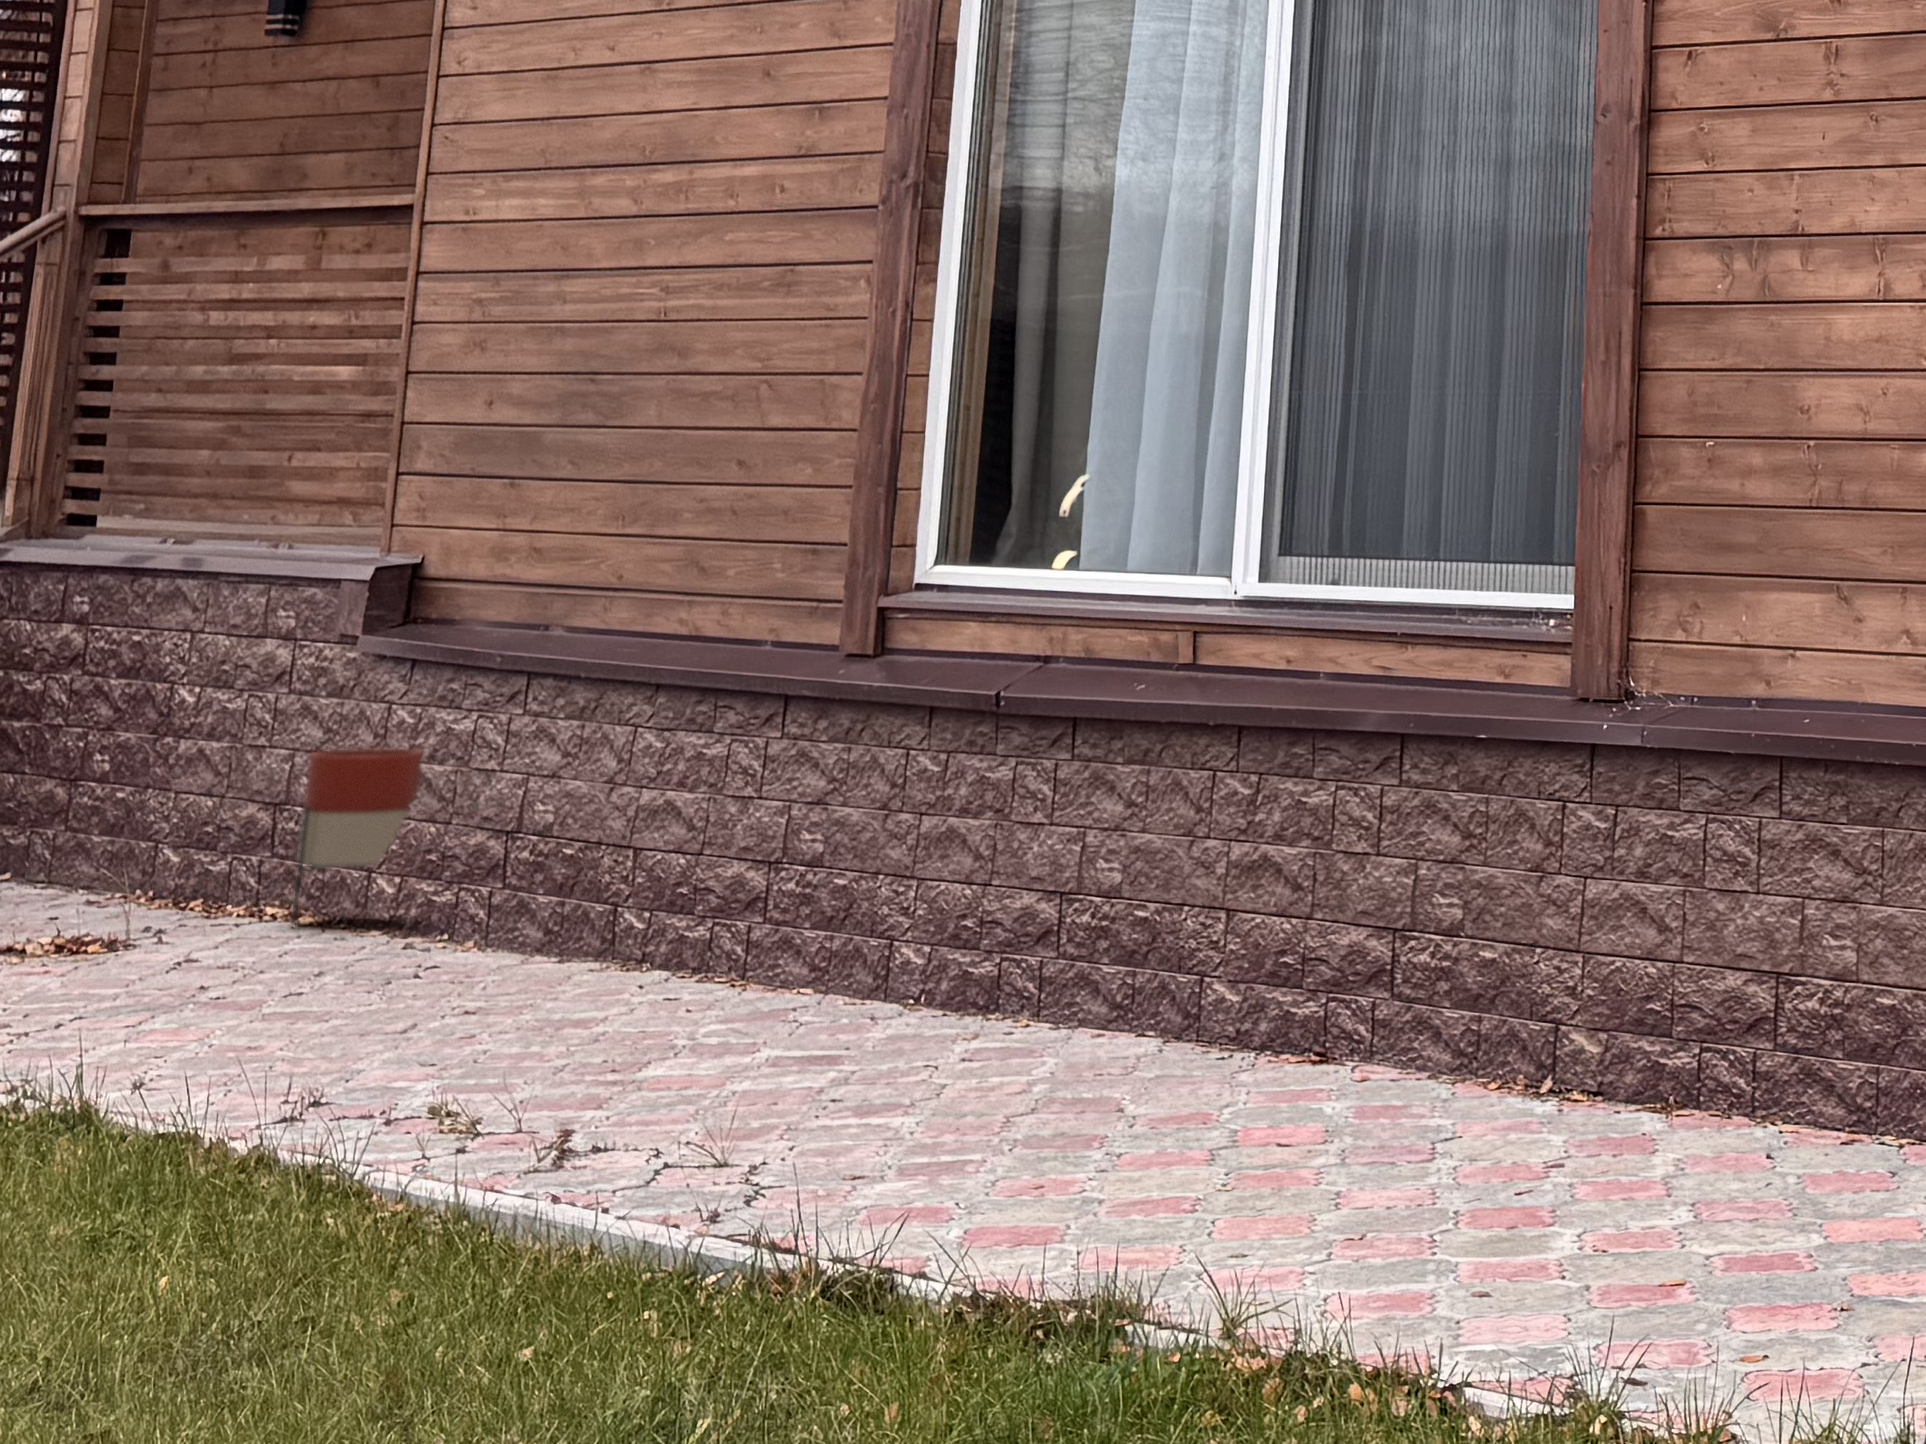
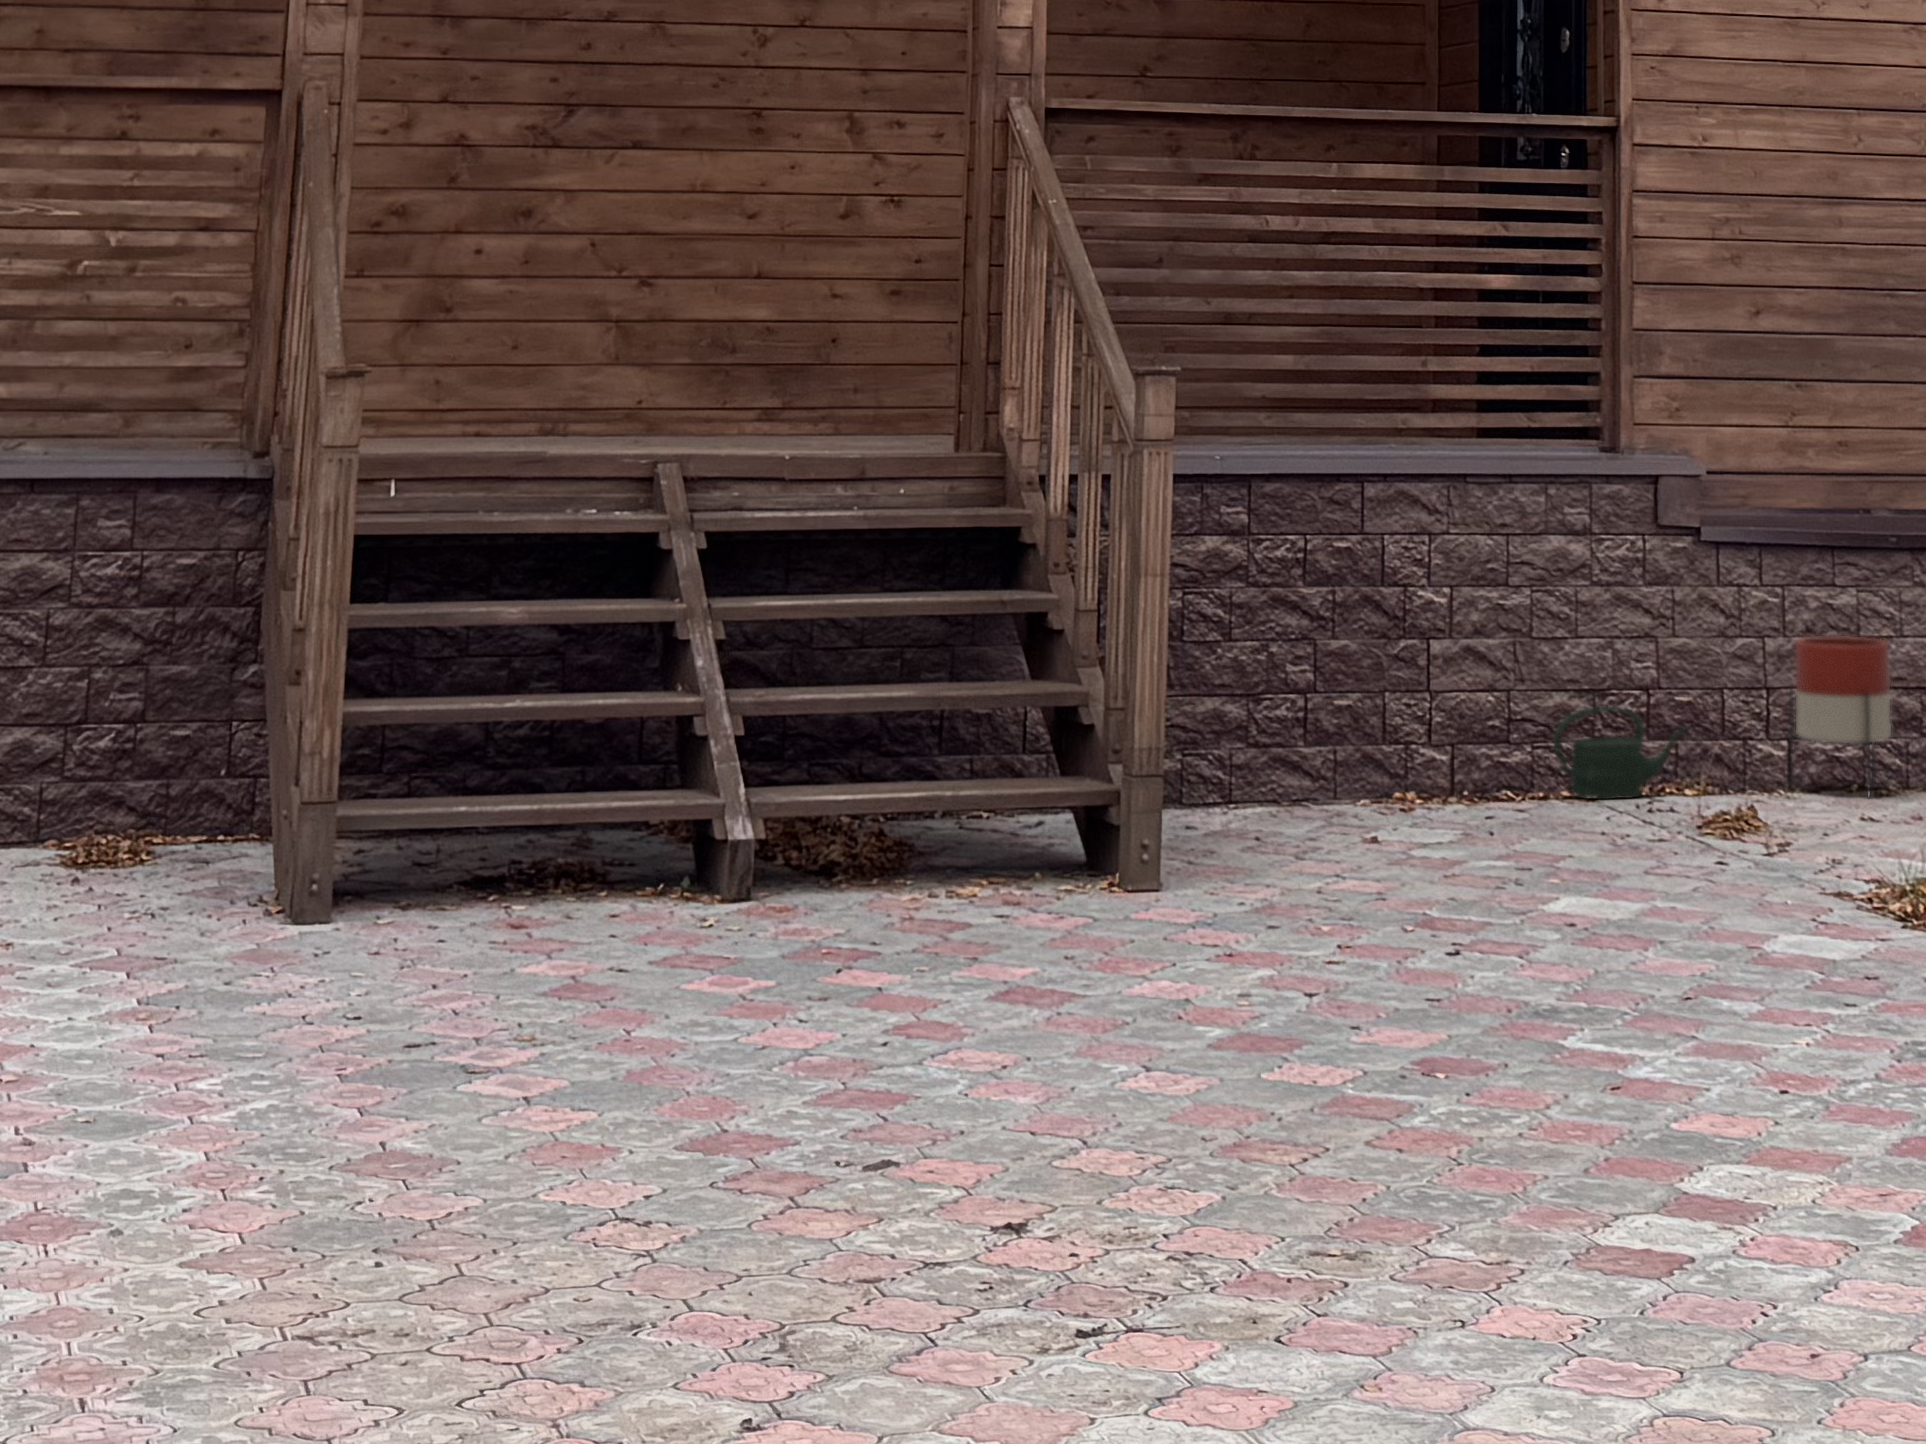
watering can: none [171,804,264,903] -> present [1554,706,1687,799]

